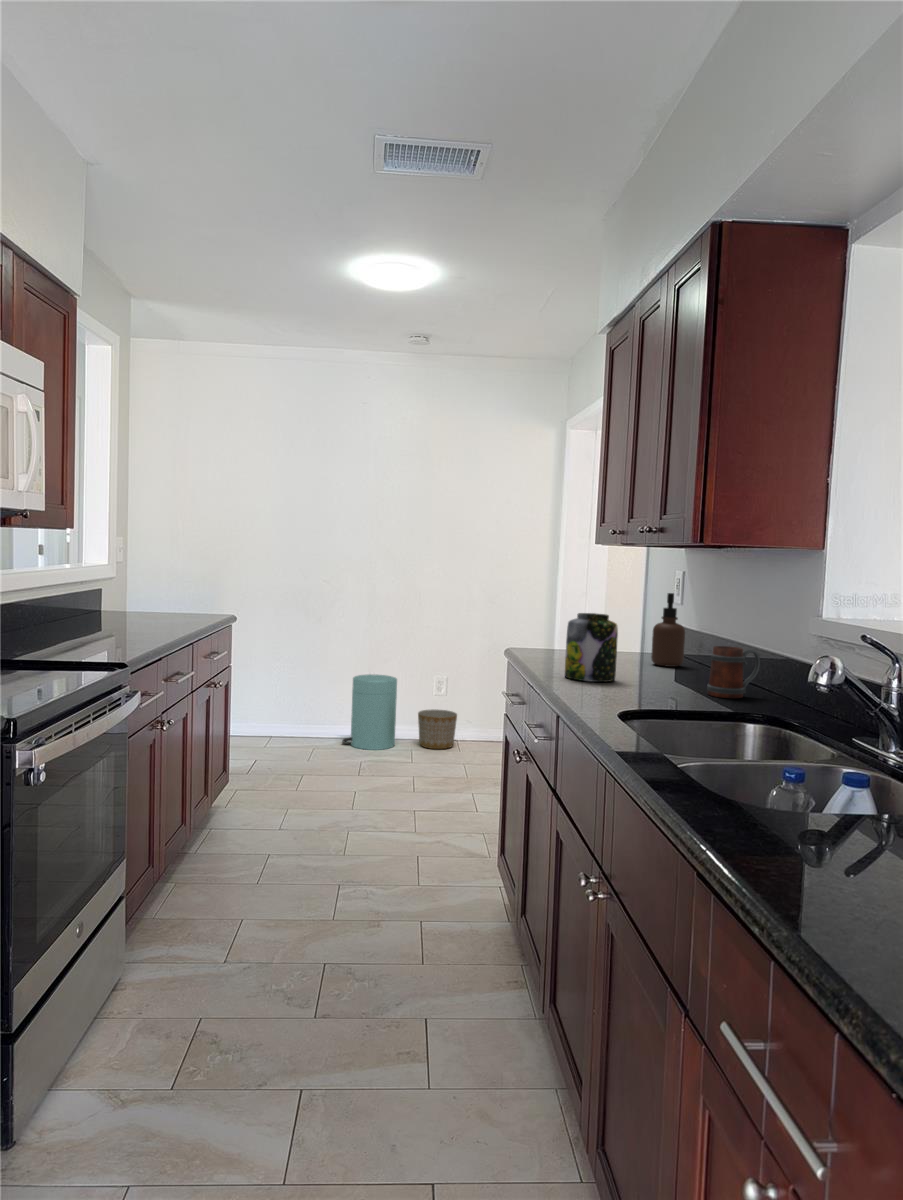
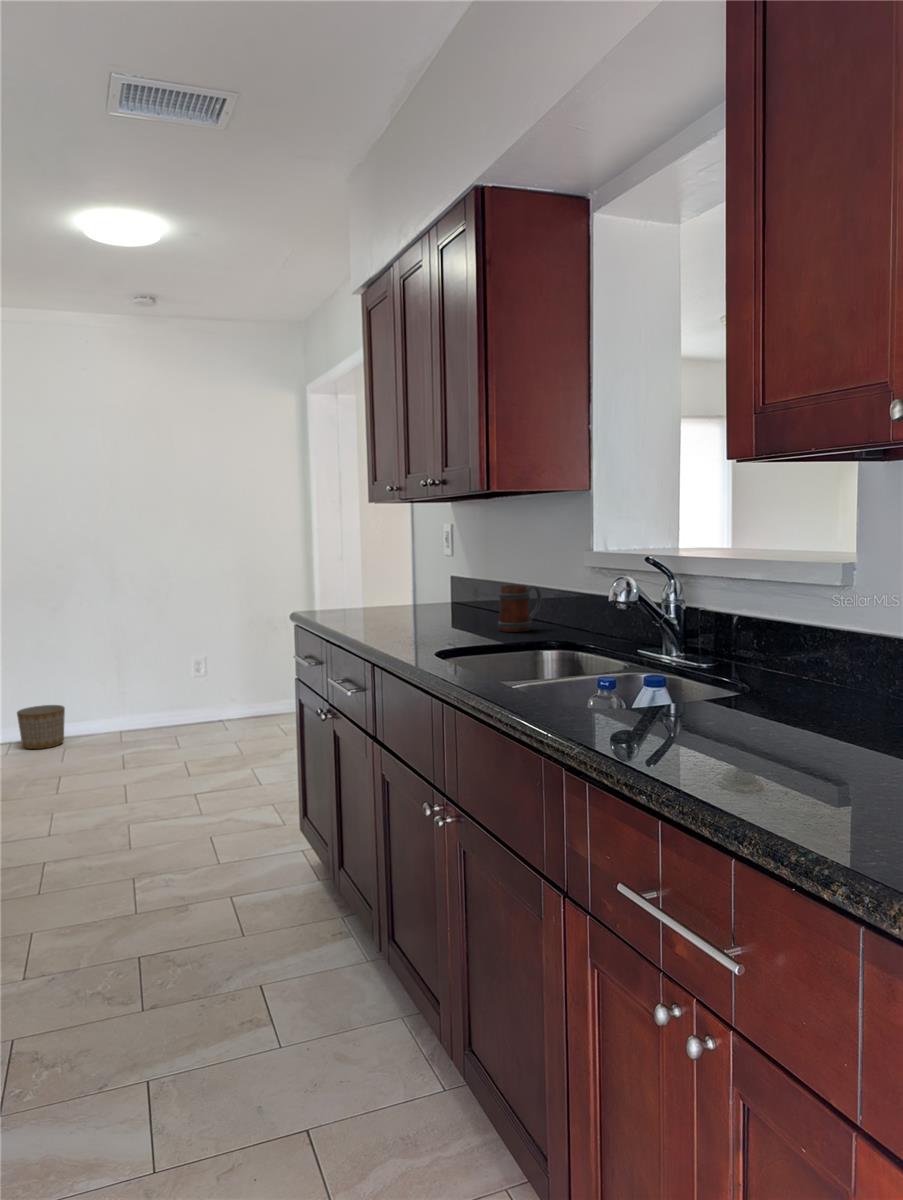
soap dispenser: present [651,593,685,667] -> none [434,544,464,613]
jar: present [565,613,618,682] -> none [363,566,412,631]
trash can: present [342,674,397,750] -> none [102,662,161,741]
planter: present [418,709,457,749] -> present [17,705,65,749]

